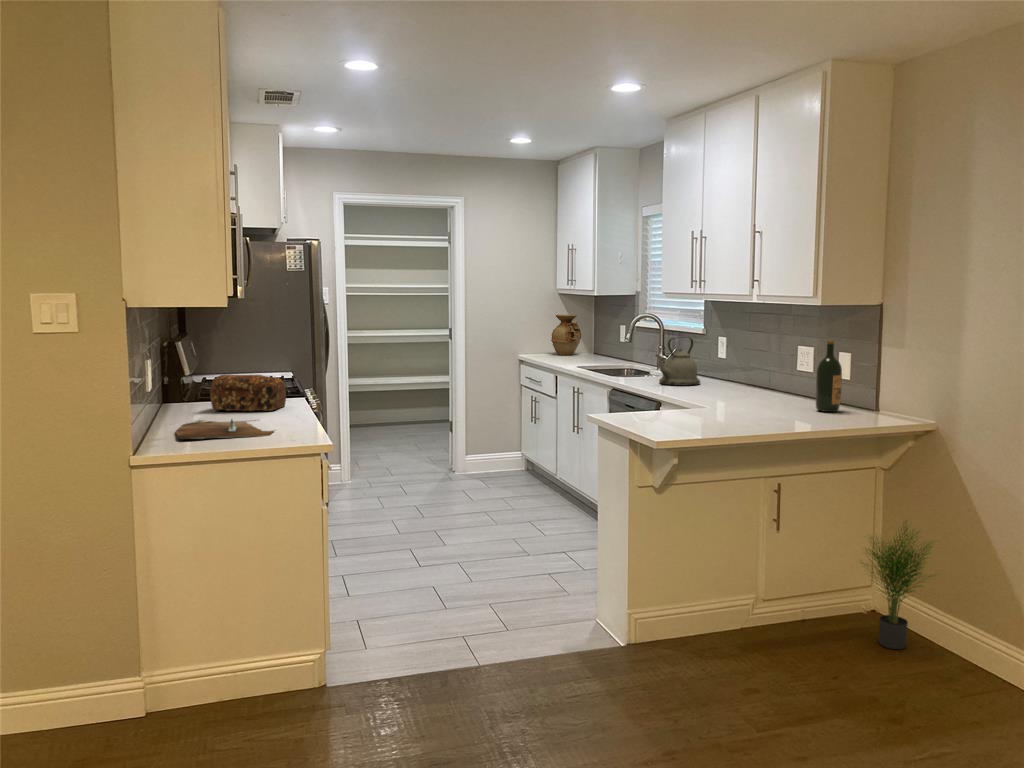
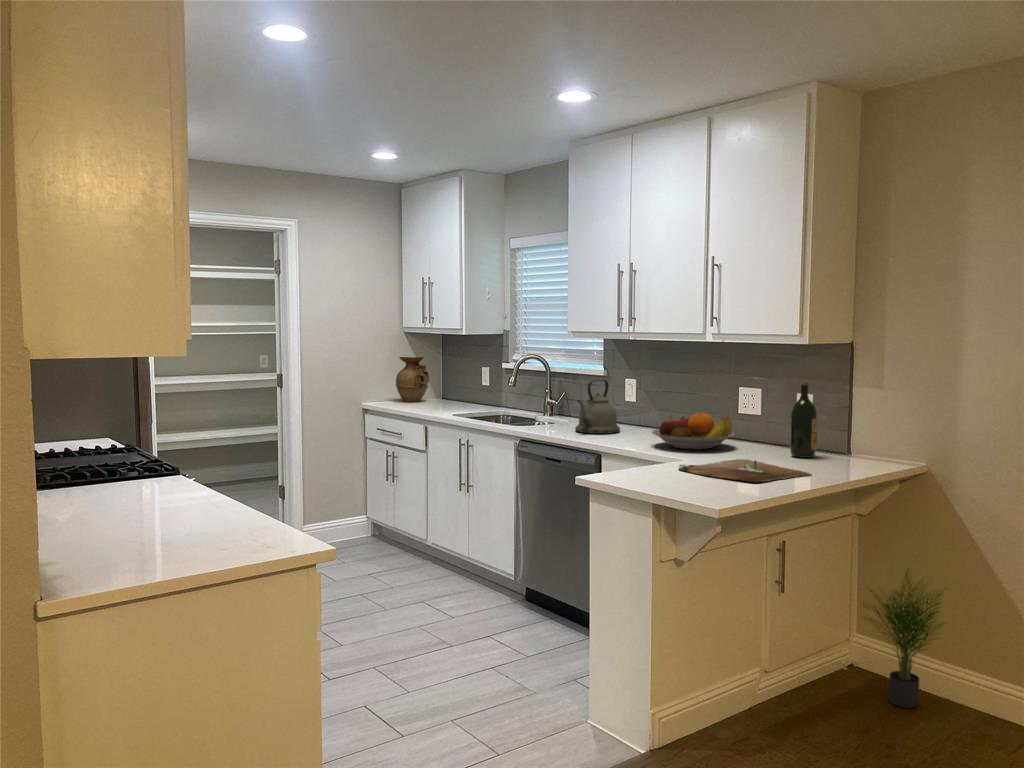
fruit bowl: none [702,368,779,401] -> present [652,413,734,449]
bread loaf: present [210,375,286,411] -> none [78,447,183,502]
cutting board: present [176,419,274,439] -> present [679,459,811,482]

